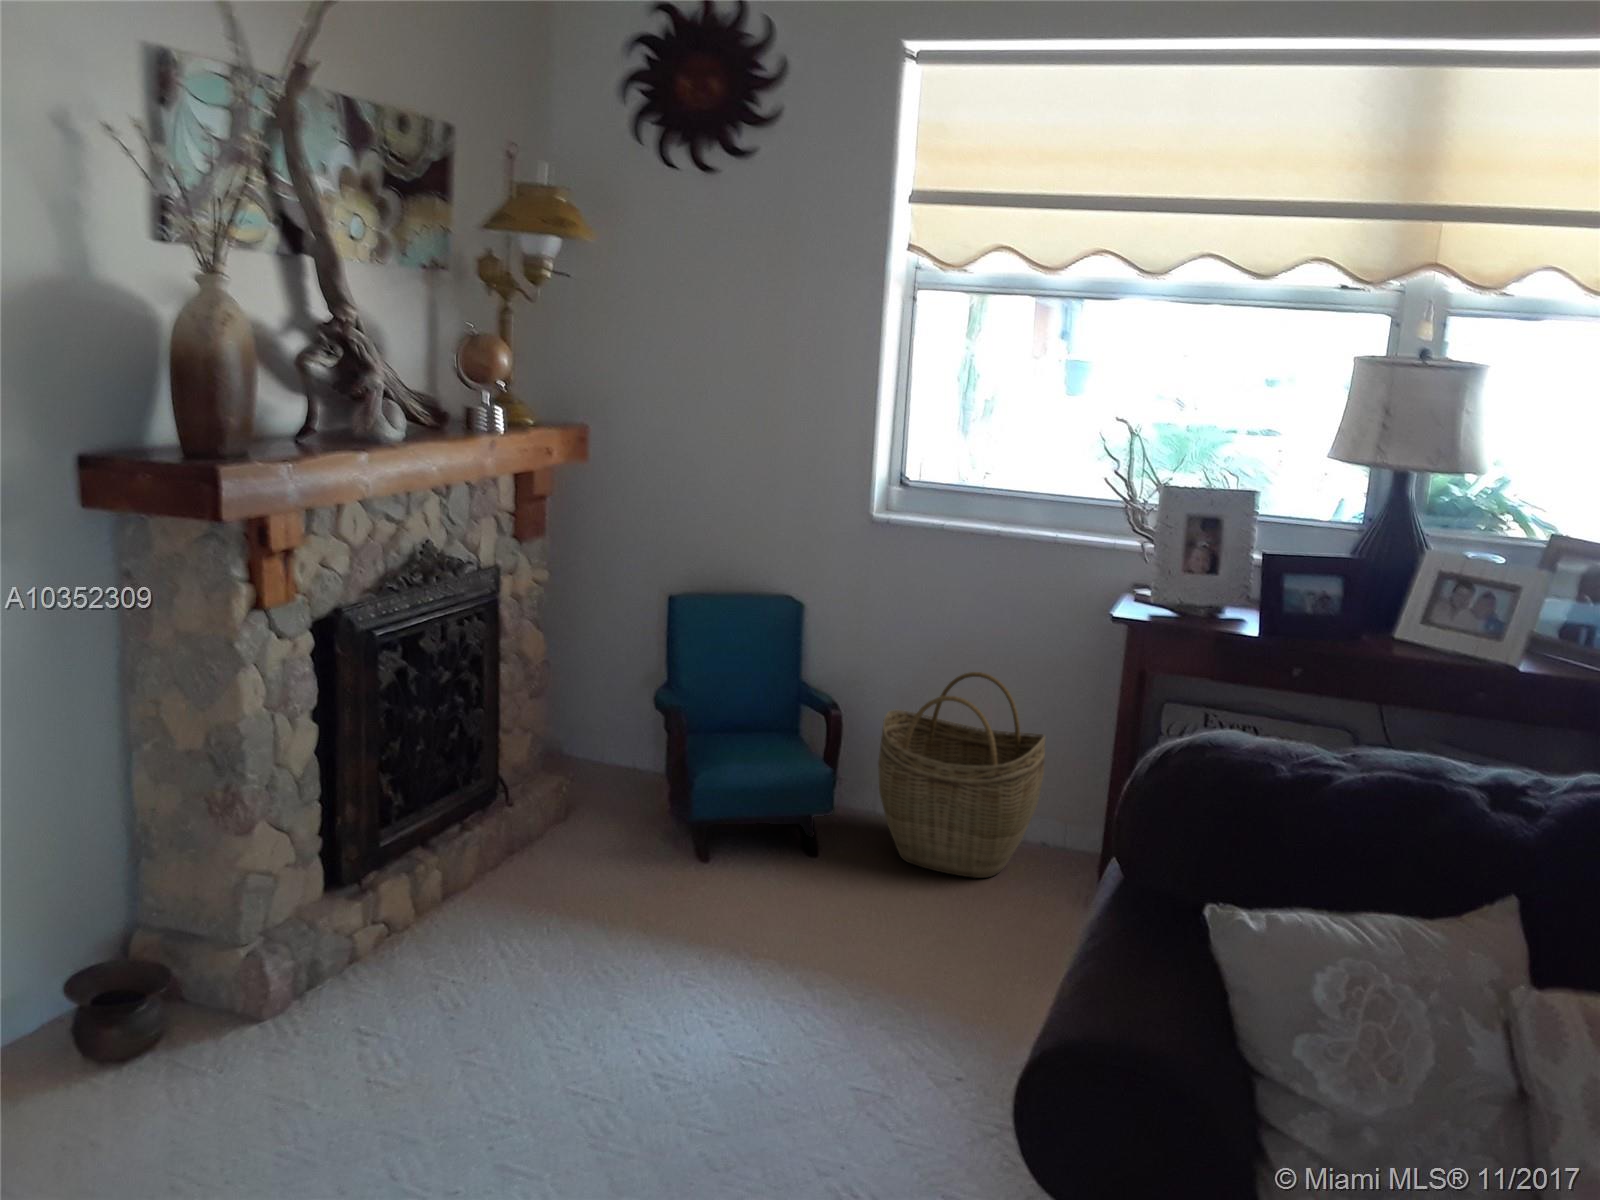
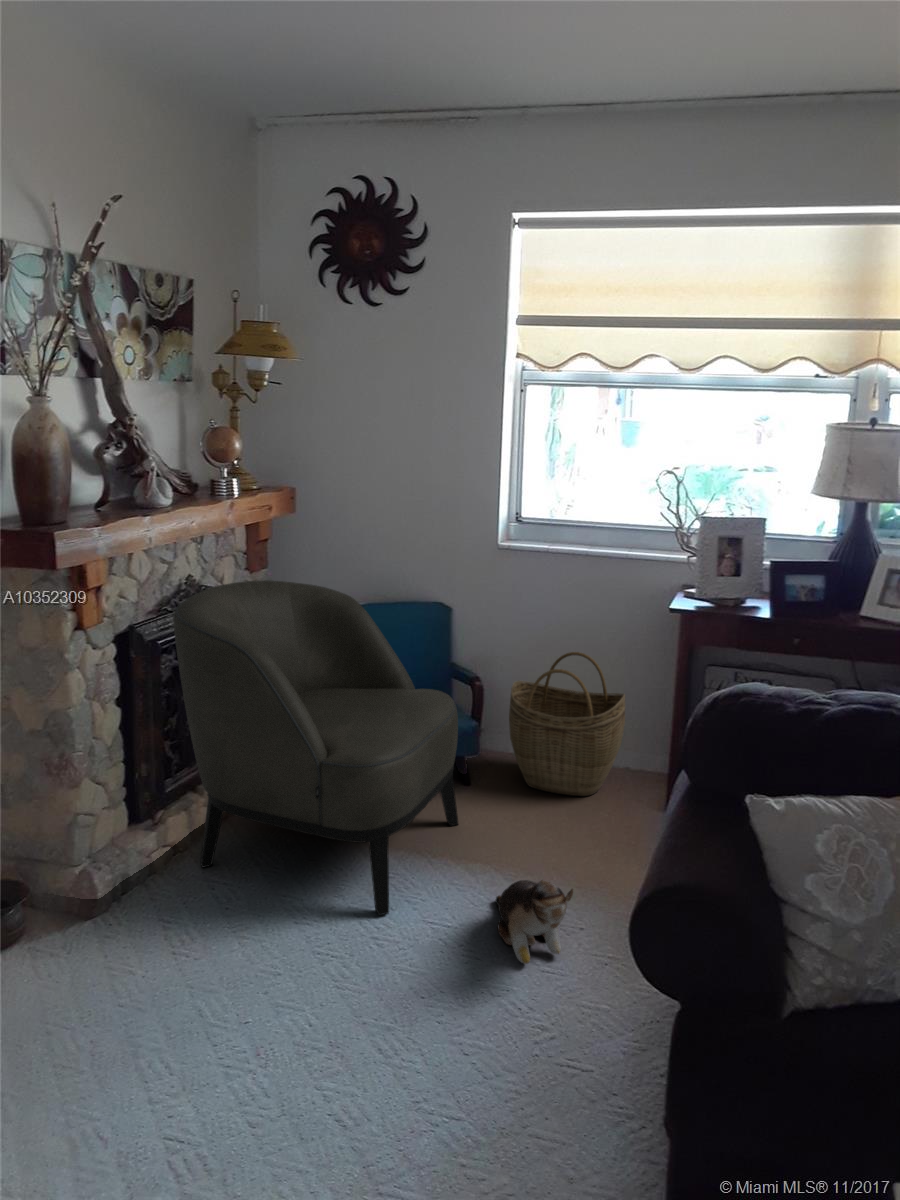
armchair: none [396,553,802,1042] -> present [173,580,458,915]
plush toy: none [839,1002,948,1126] -> present [496,880,573,964]

